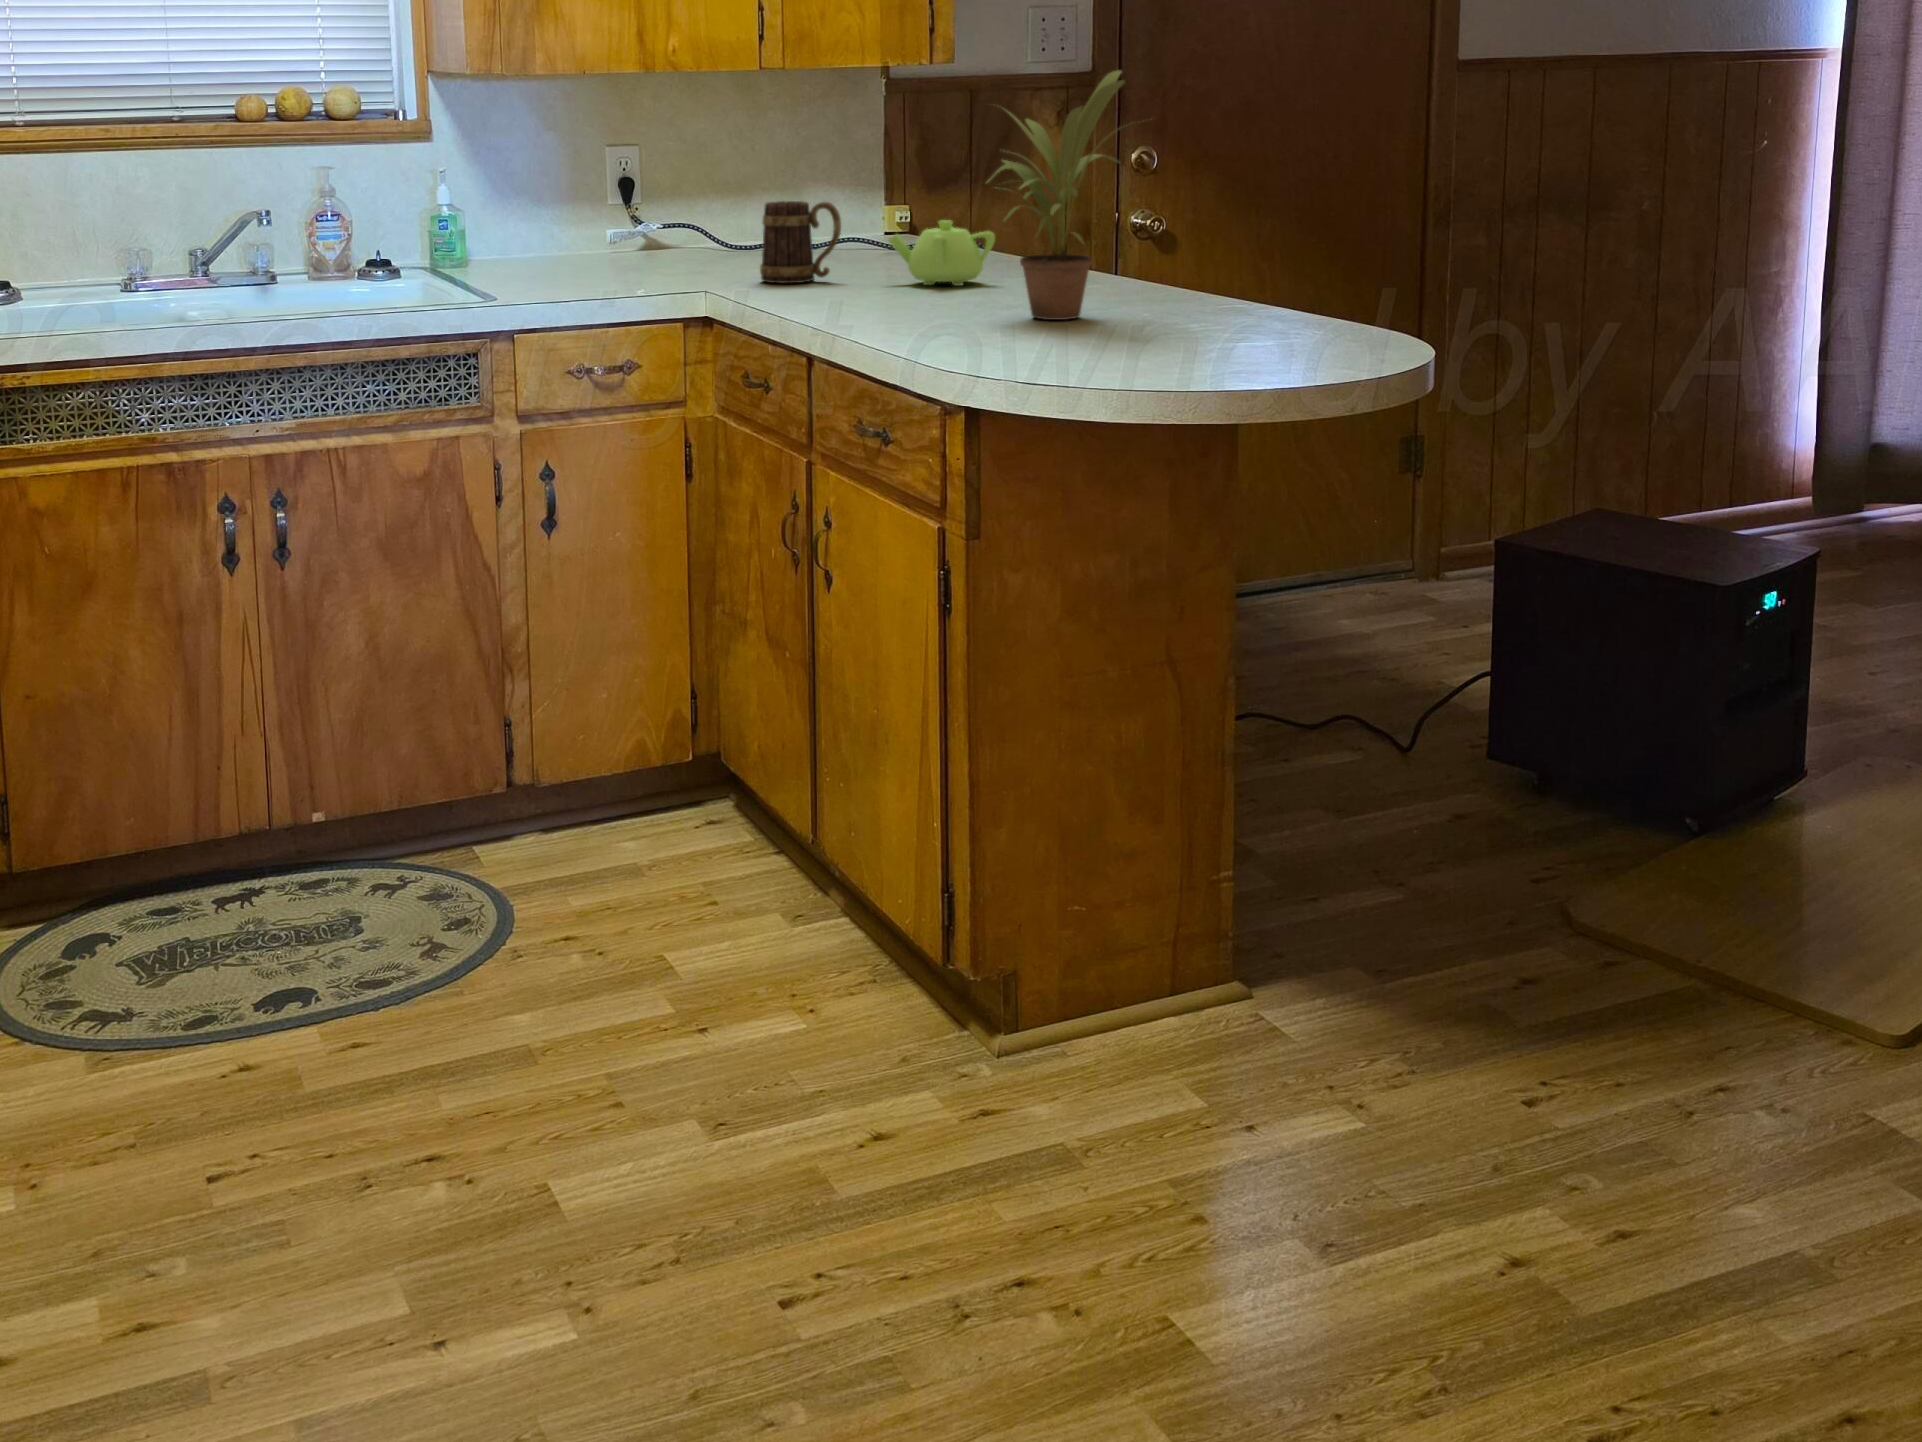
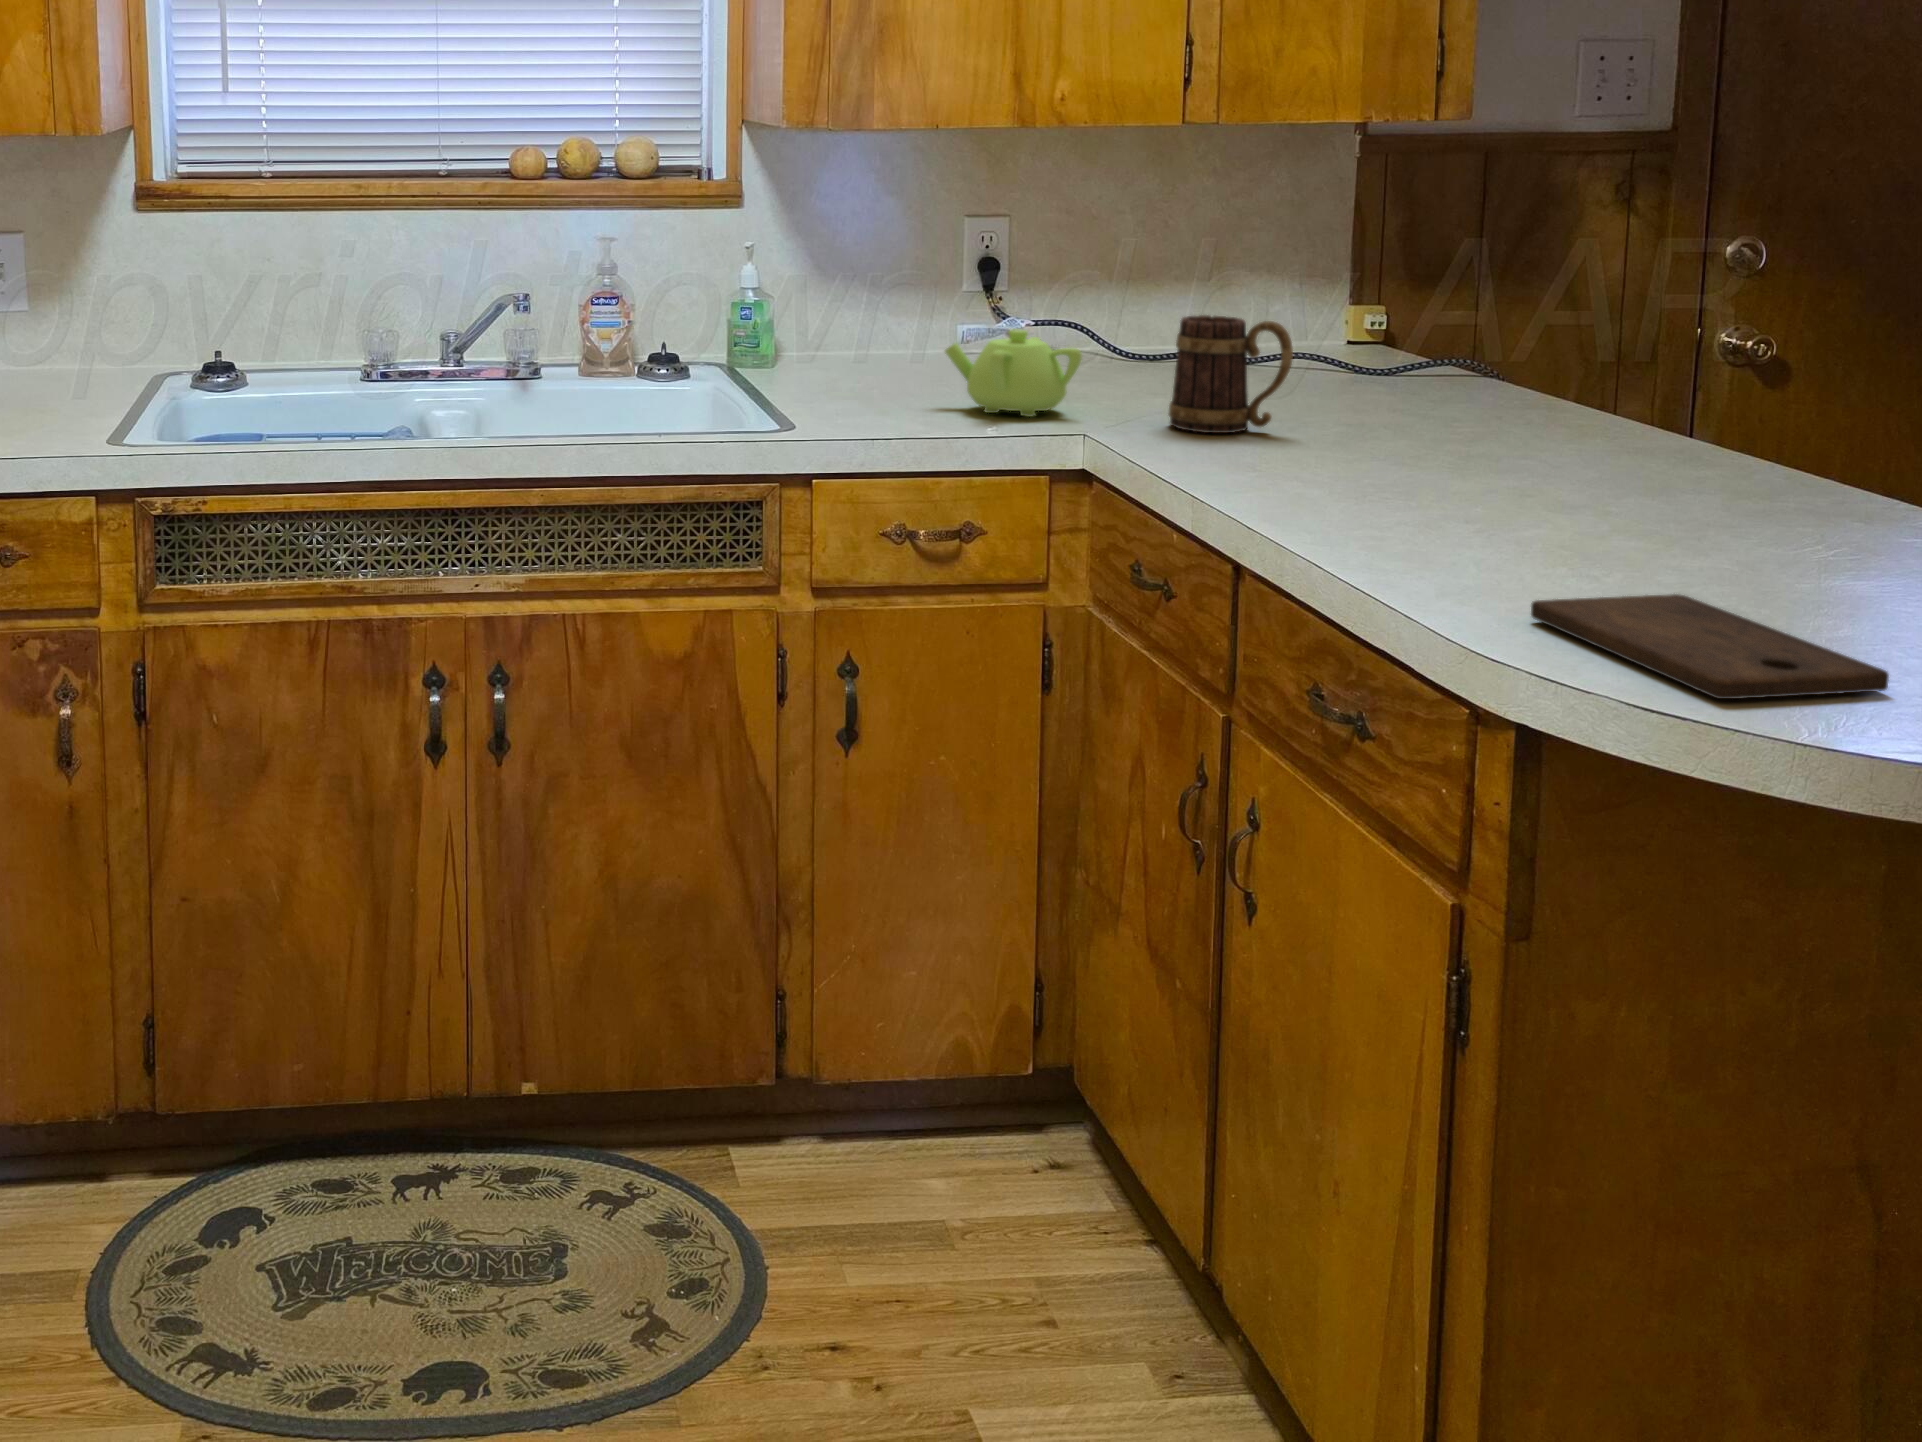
potted plant: present [987,71,1125,320] -> none [1542,162,1862,559]
teapot: present [889,220,995,286] -> present [945,330,1082,417]
cutting board: none [974,329,1153,368] -> present [1531,594,1889,699]

